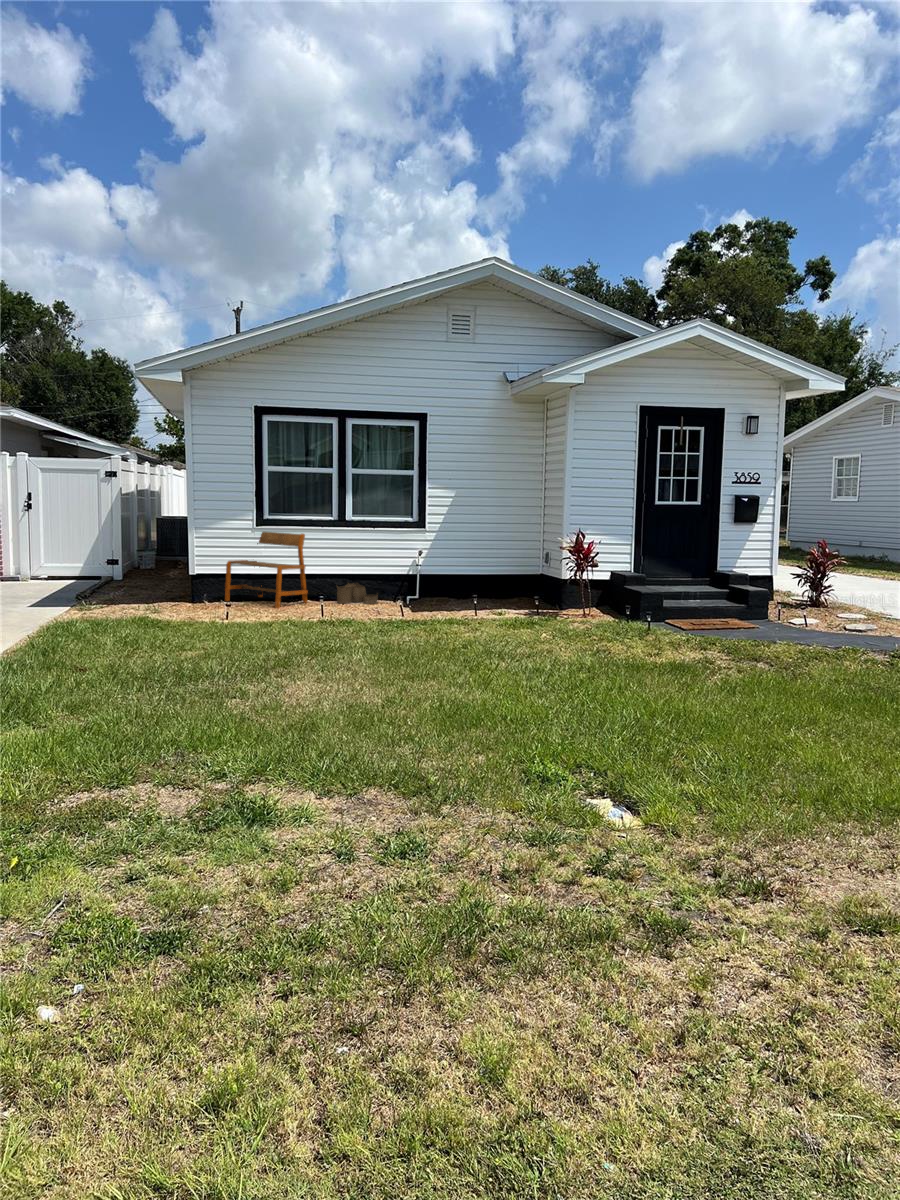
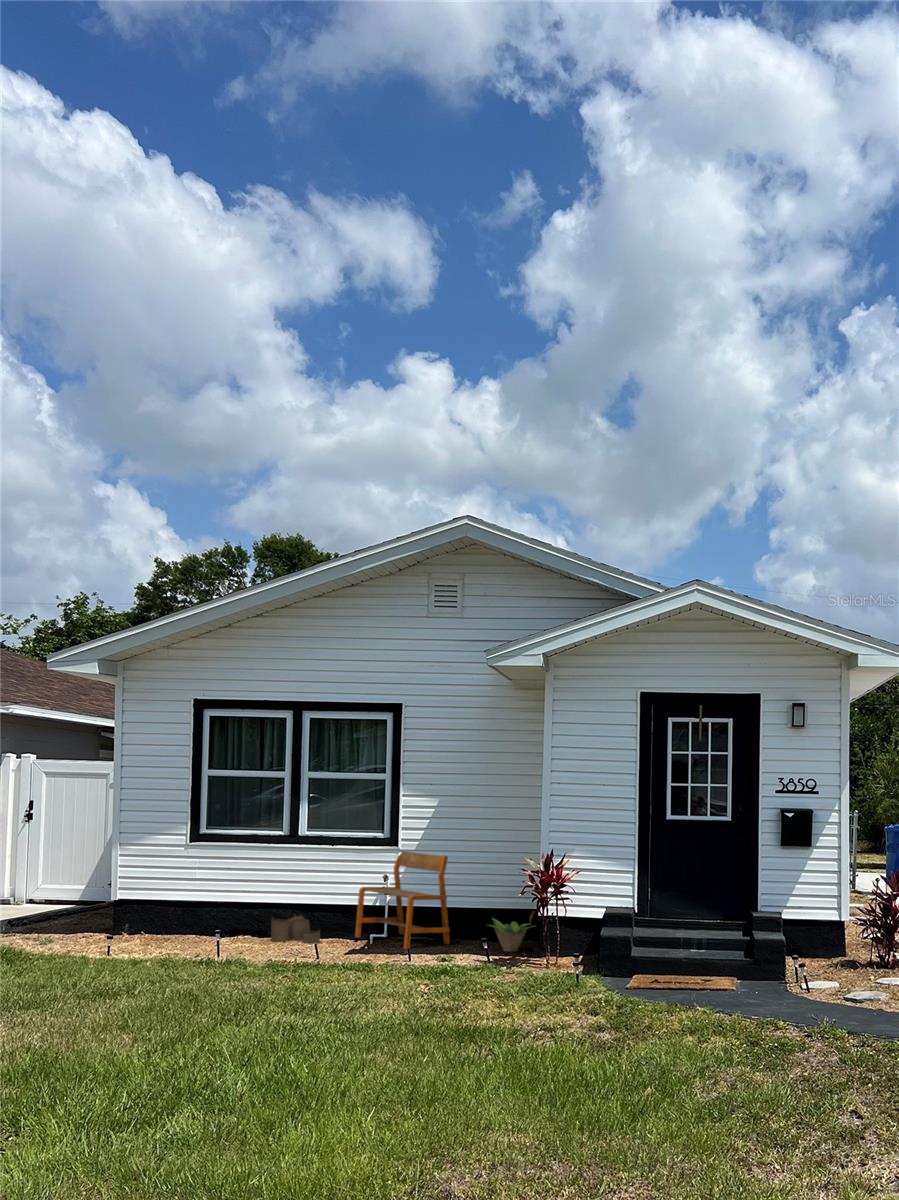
bench: present [225,532,308,608] -> present [355,851,450,949]
decorative plant: none [512,581,546,605] -> present [488,919,530,951]

